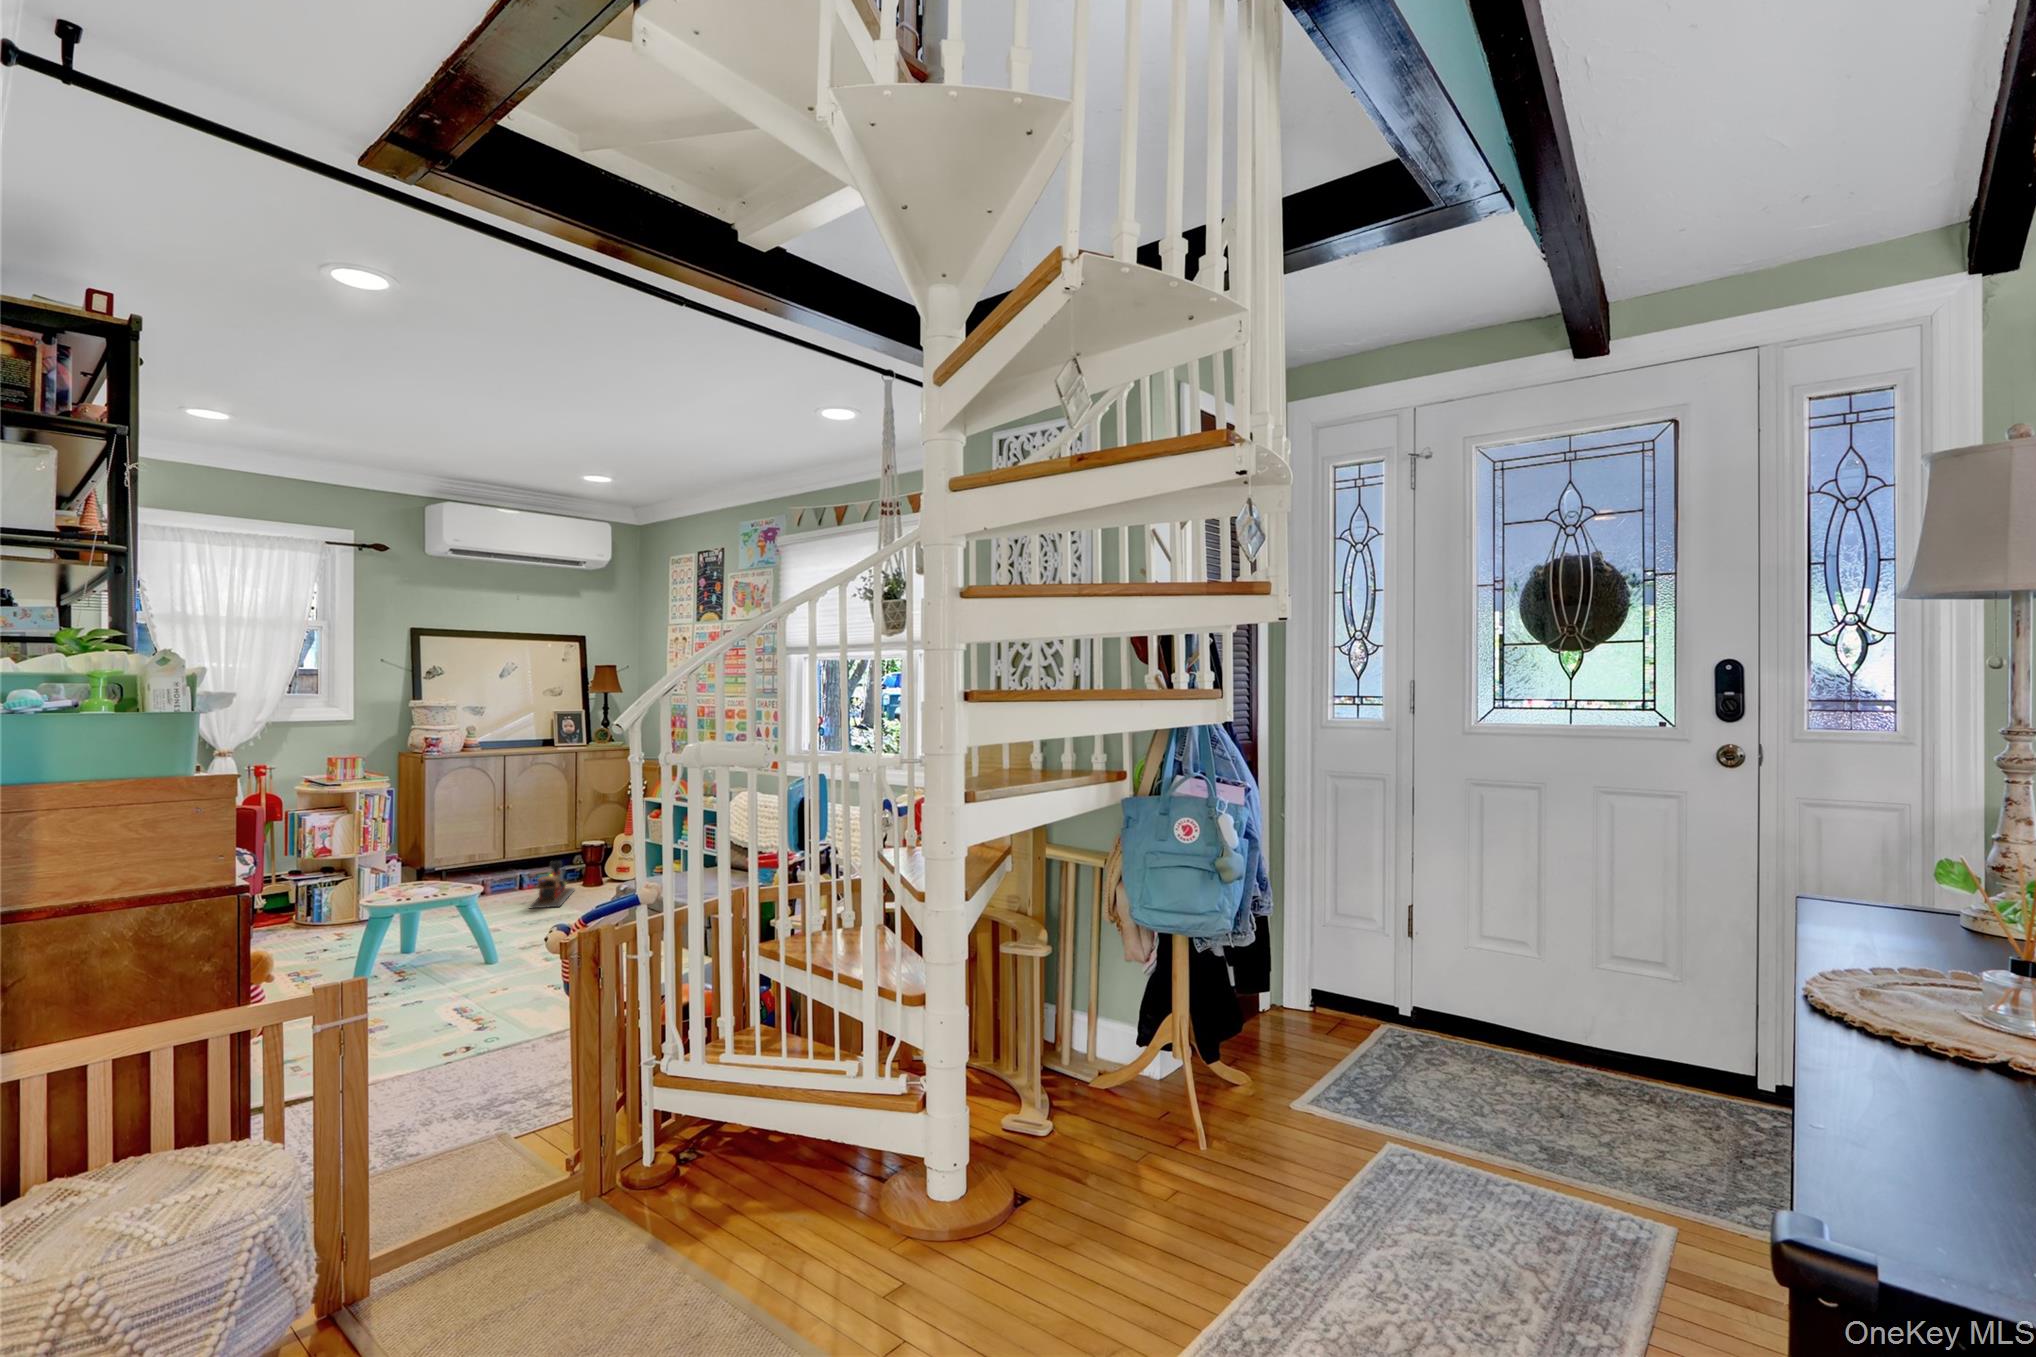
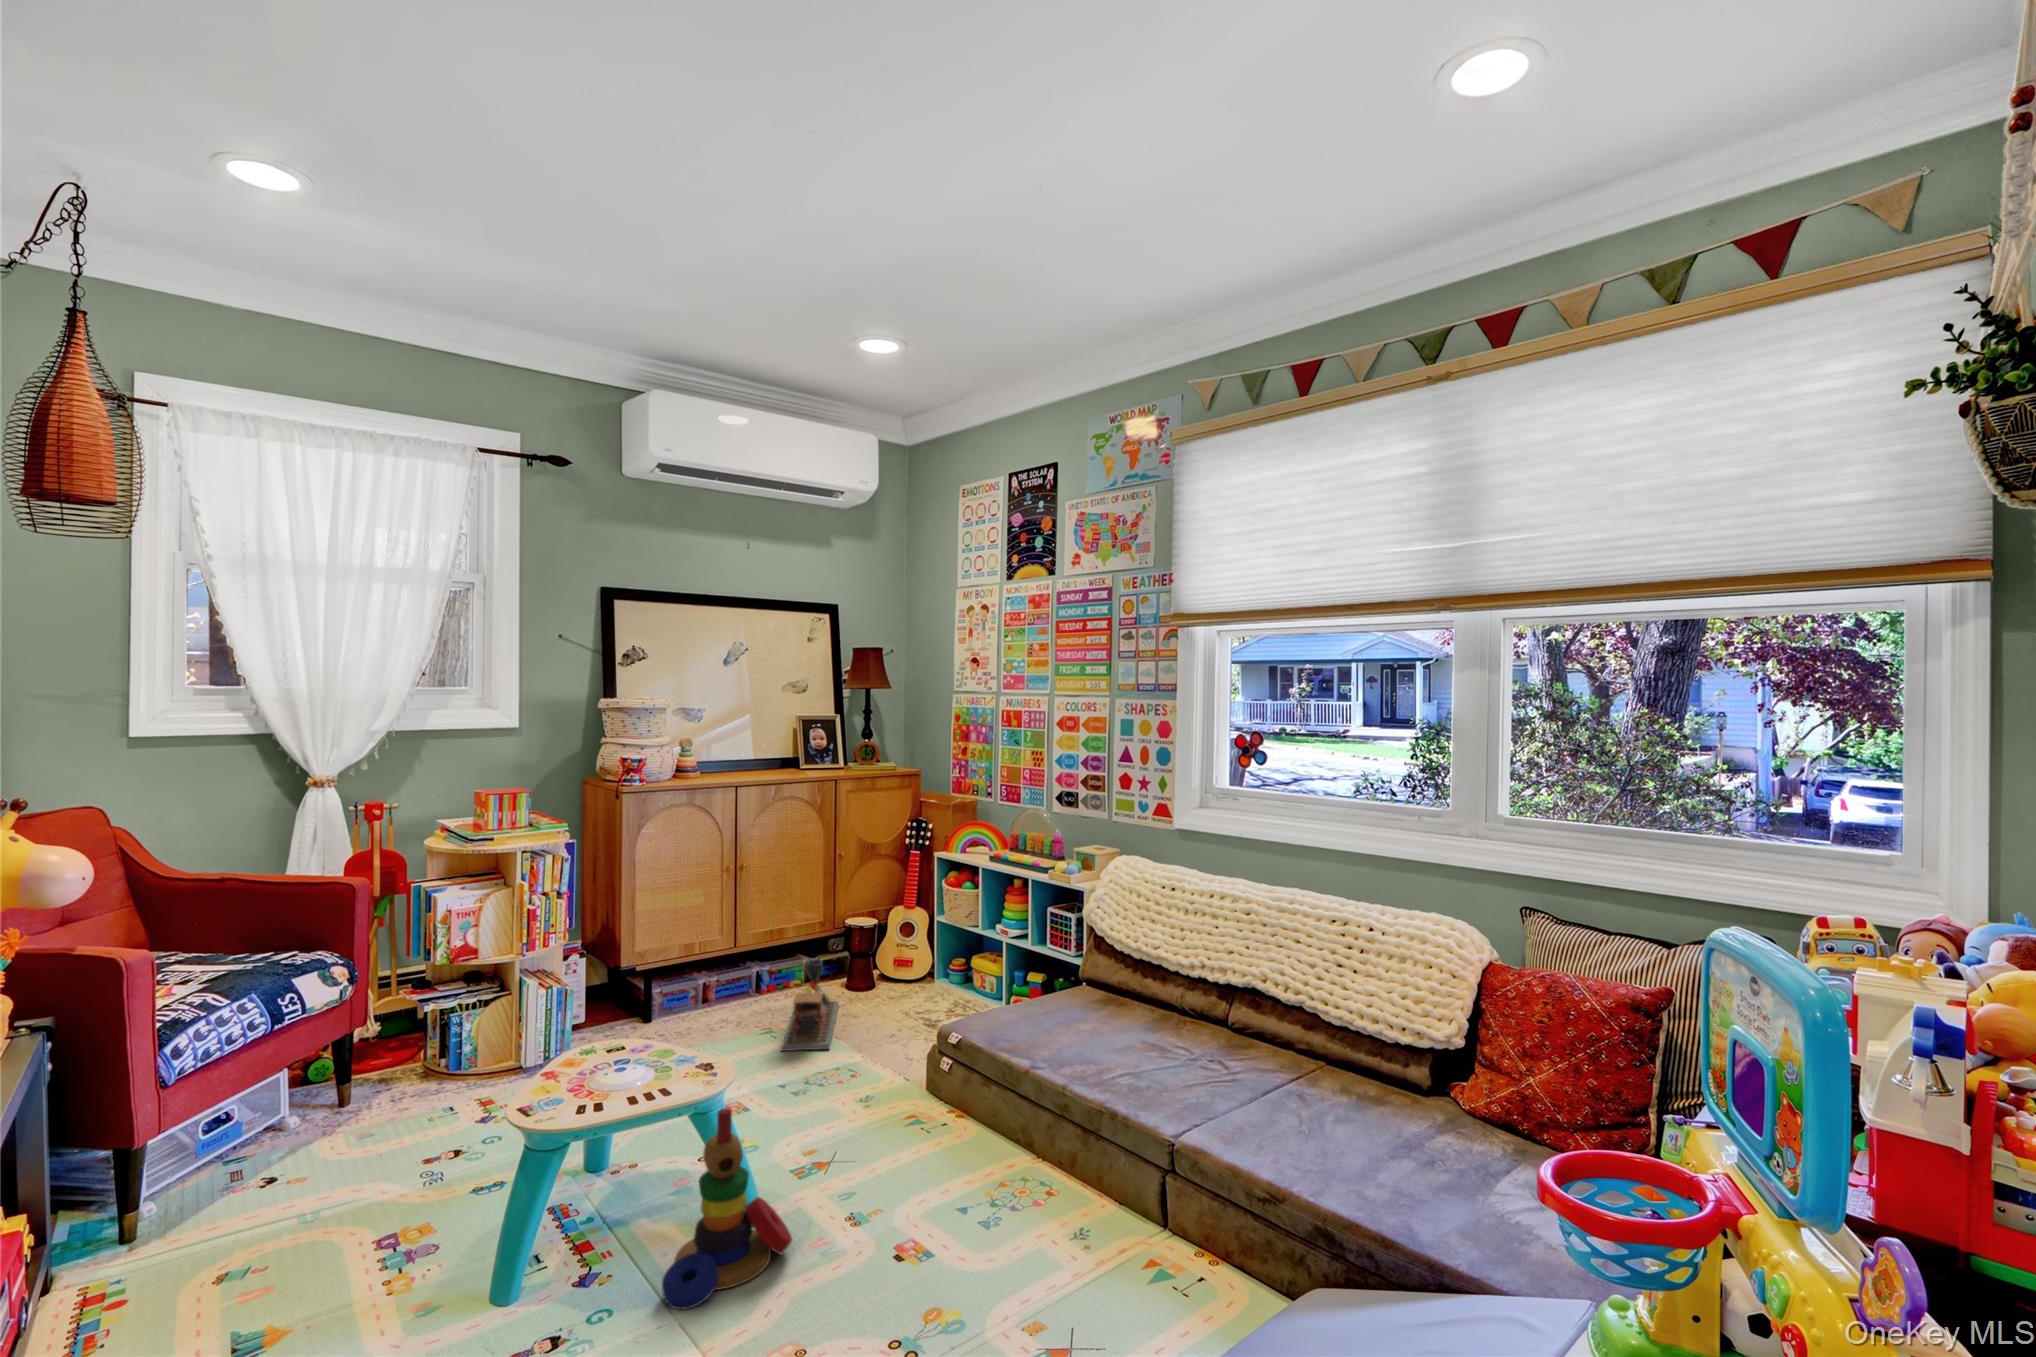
stacking toy: none [441,896,511,980] -> present [662,1108,792,1310]

